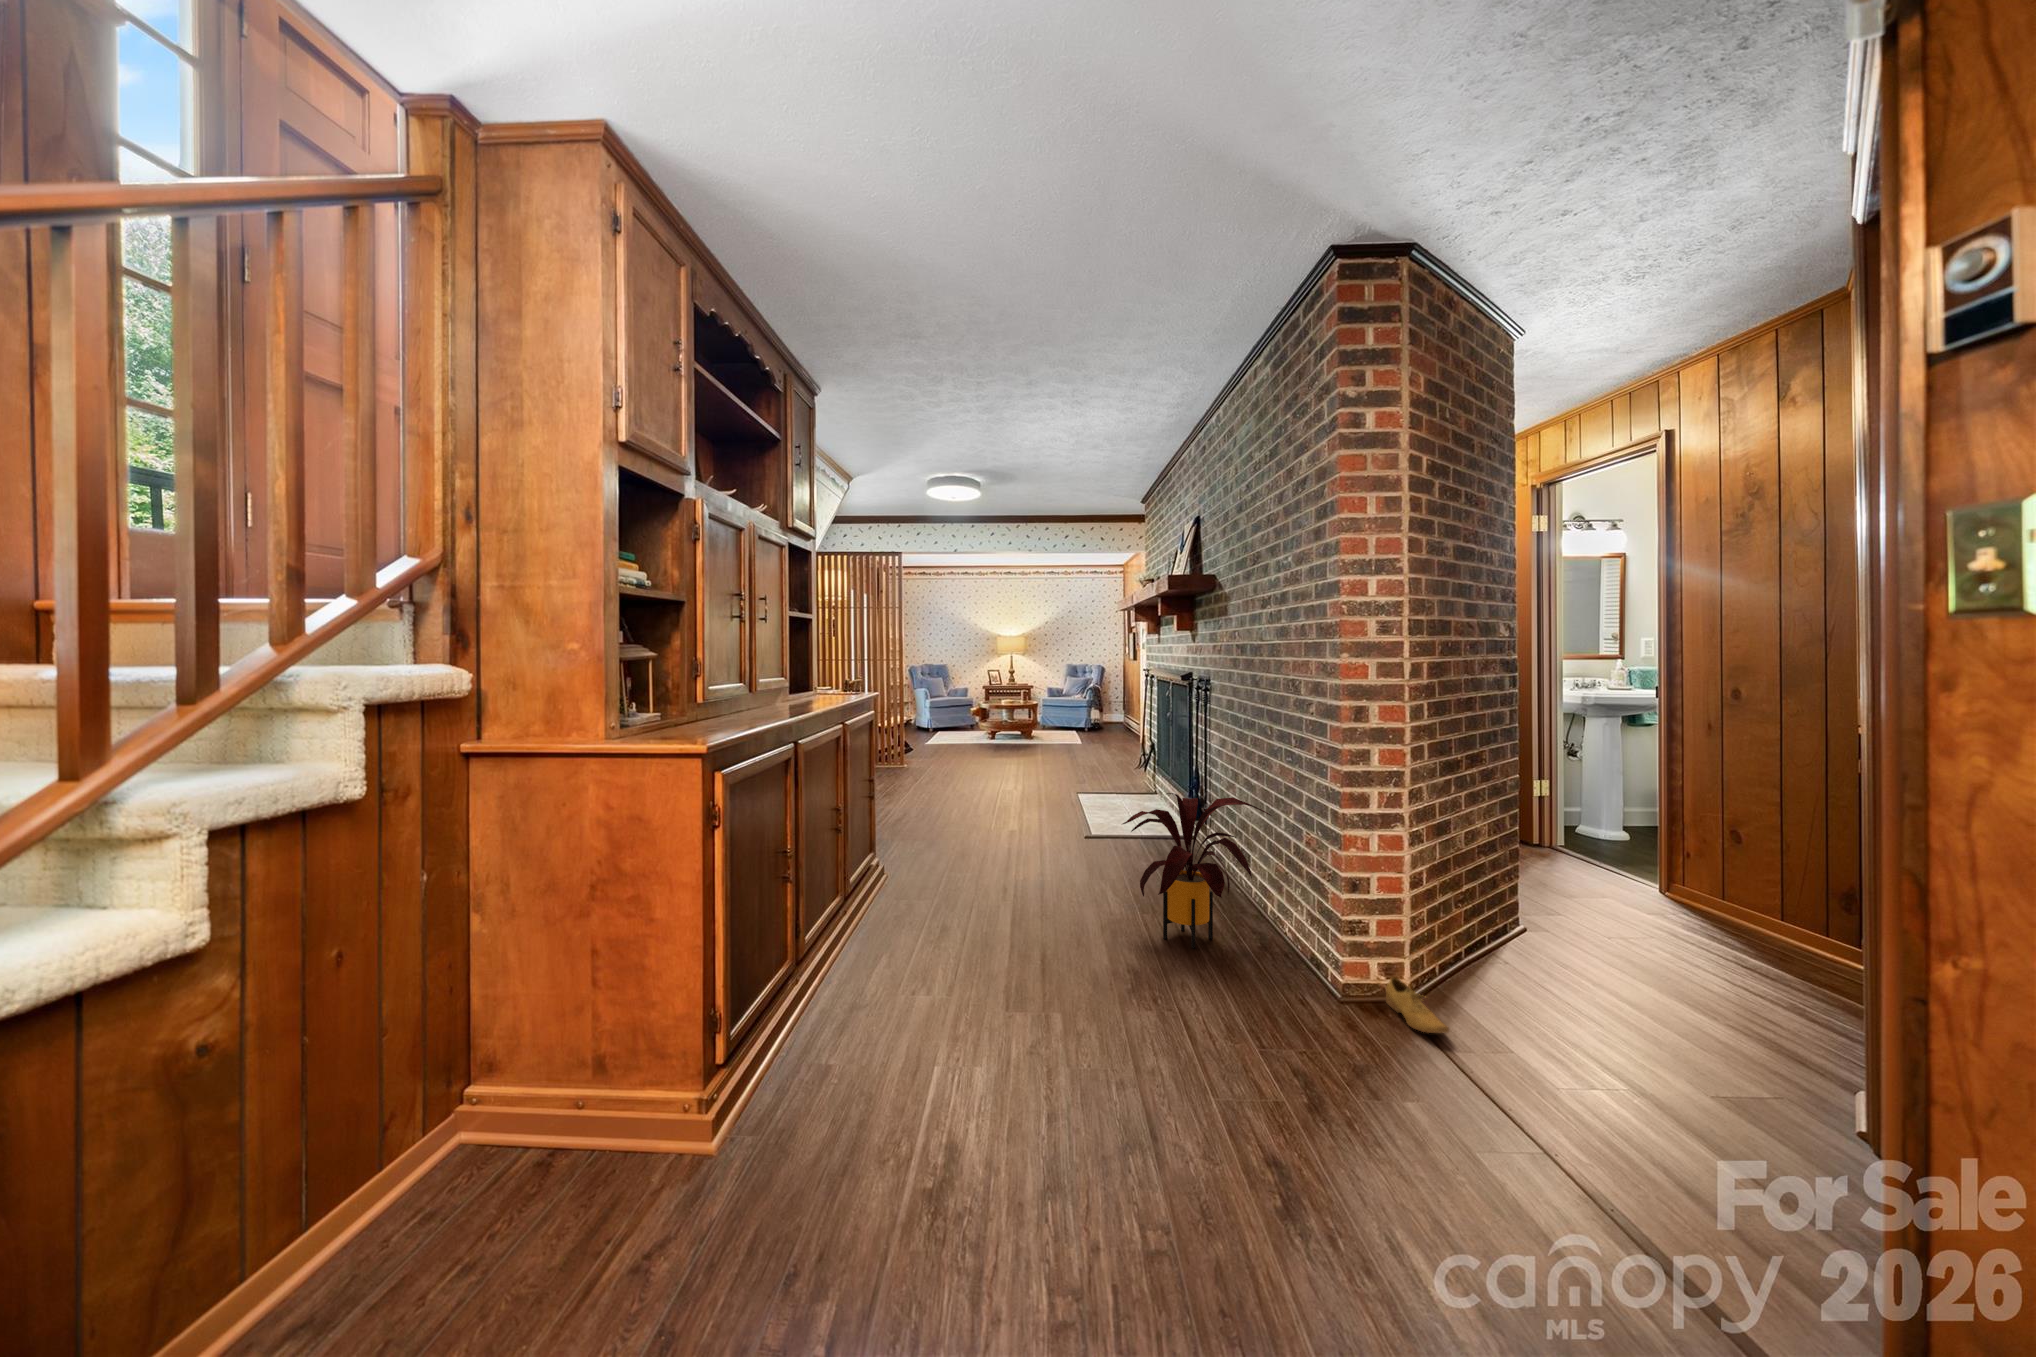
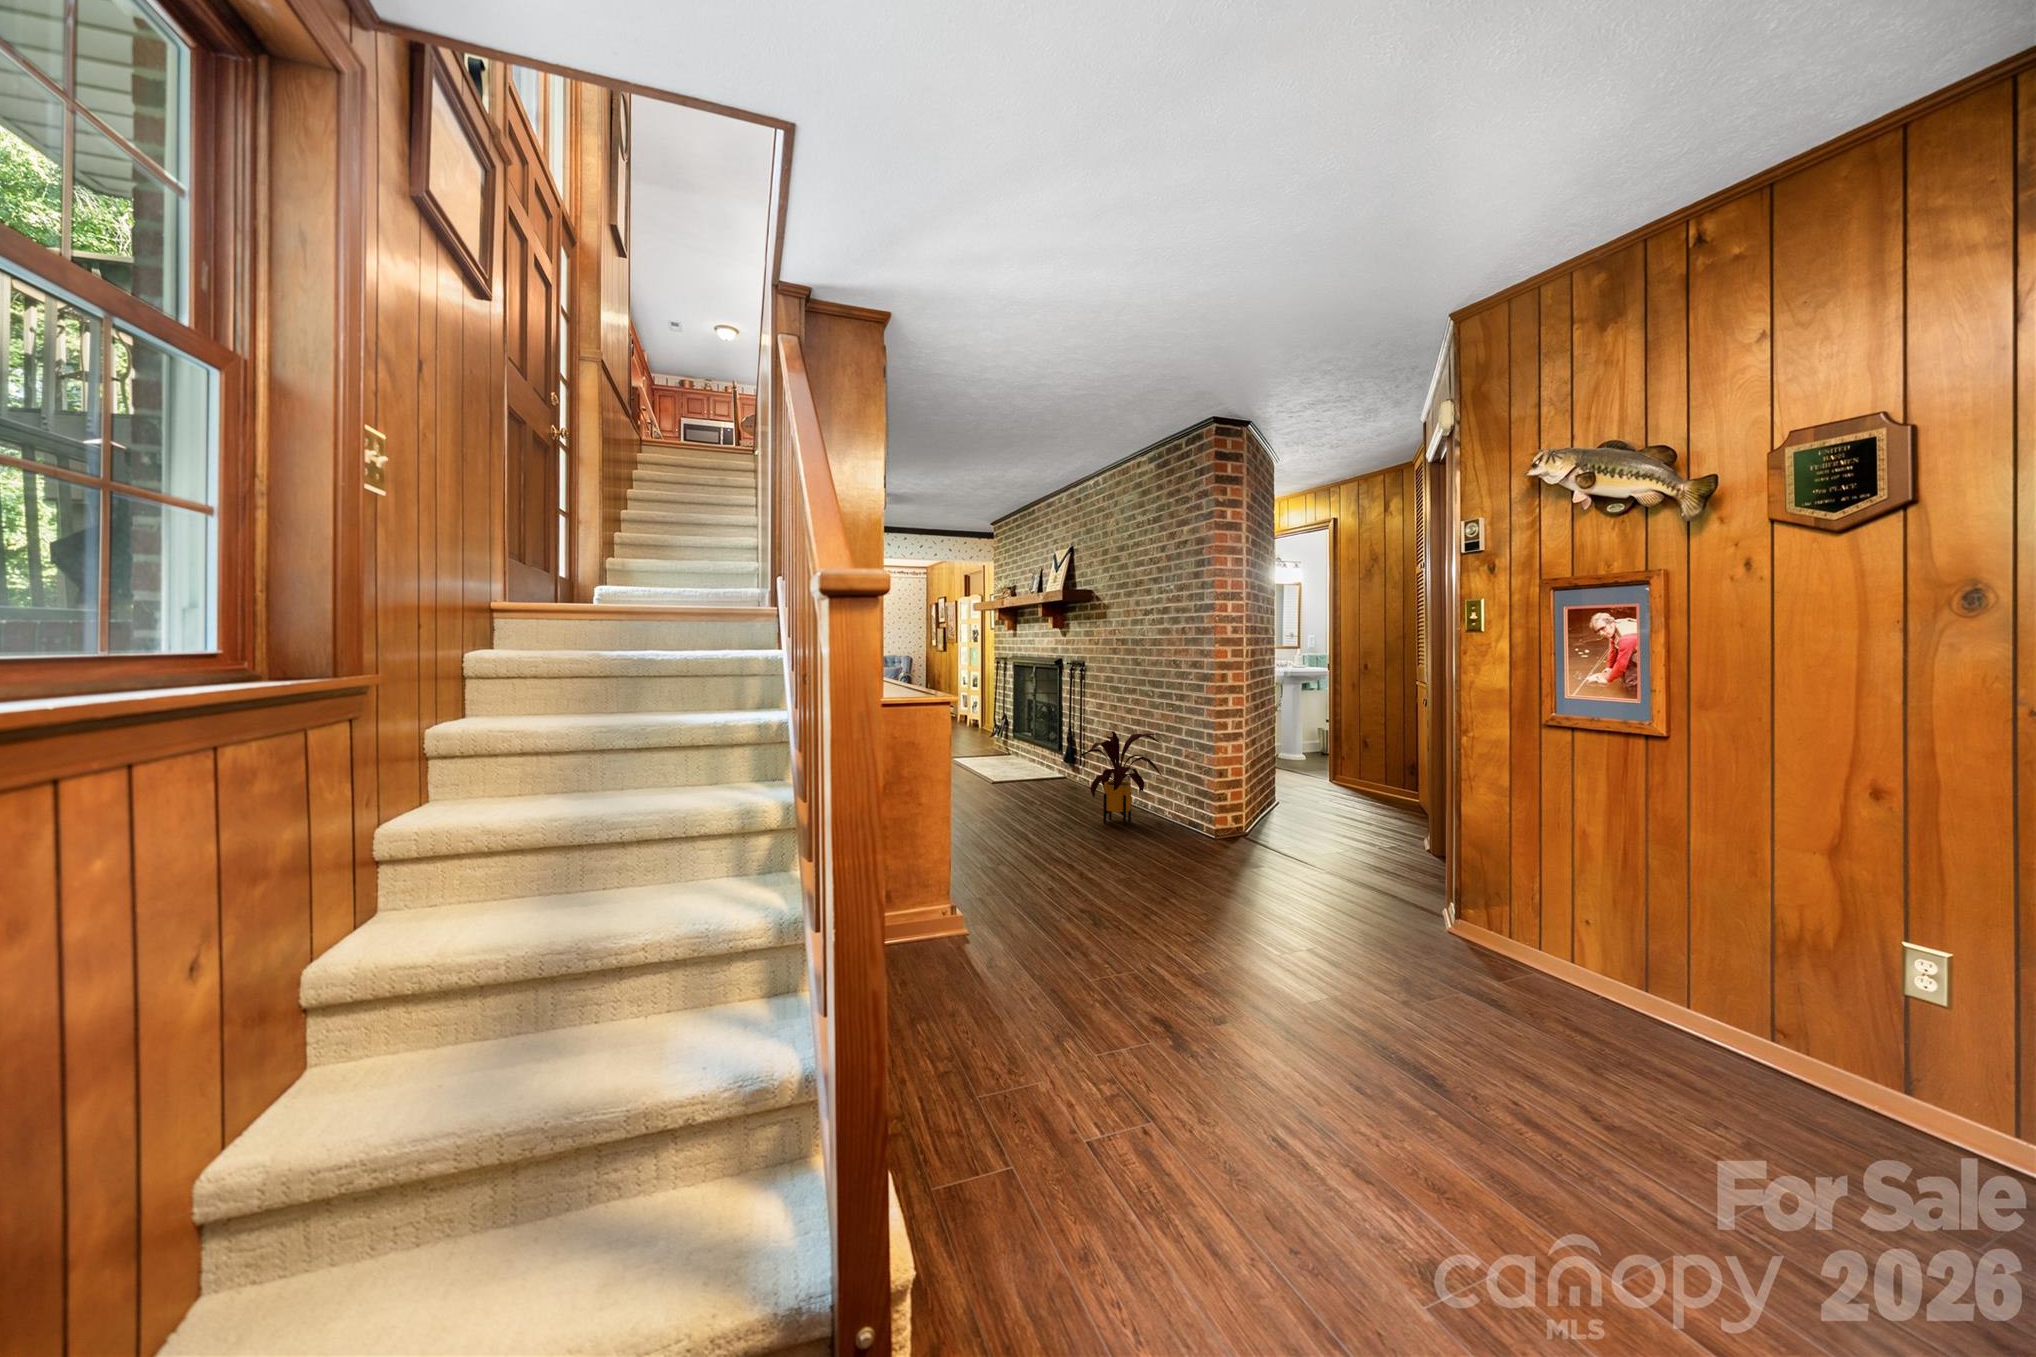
shoe: present [1386,977,1449,1033] -> none [1237,821,1274,841]

